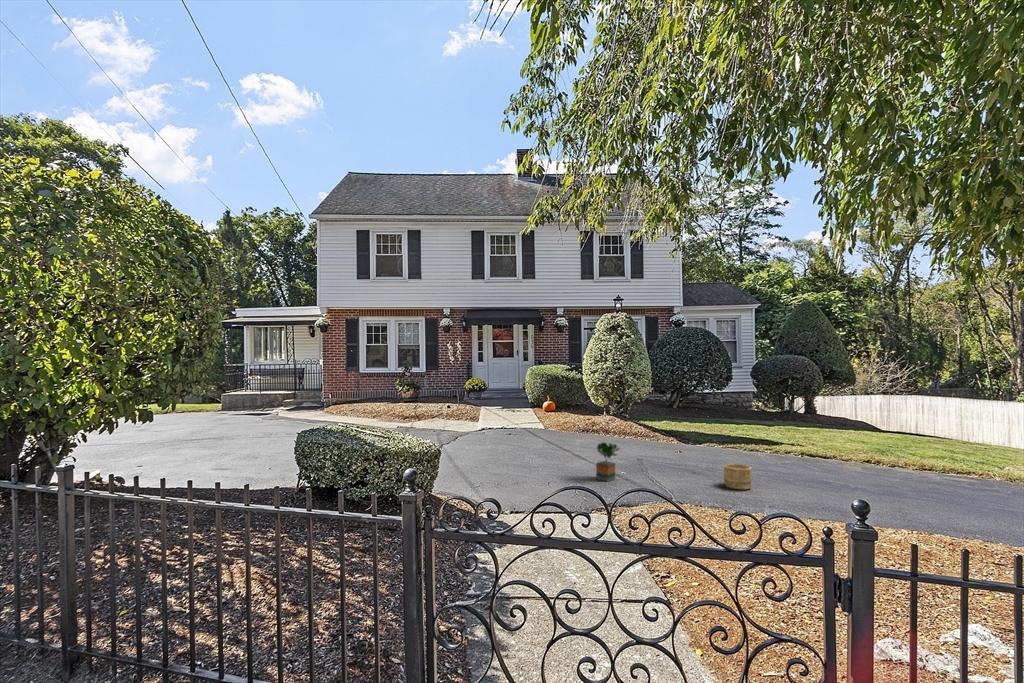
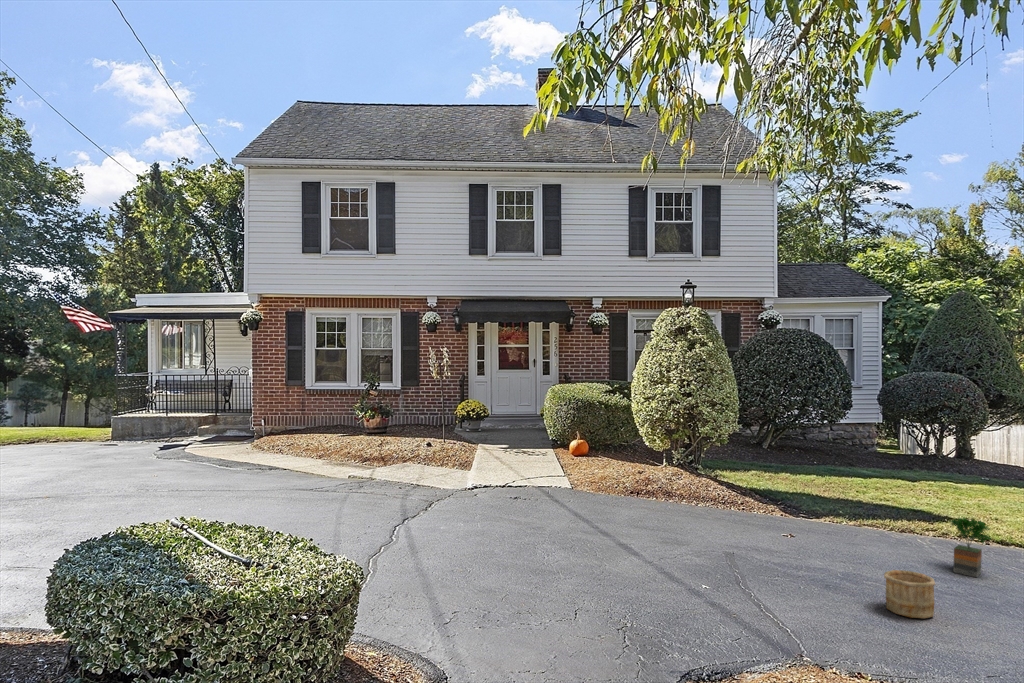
potted tree: present [596,442,619,481] -> present [951,518,991,577]

